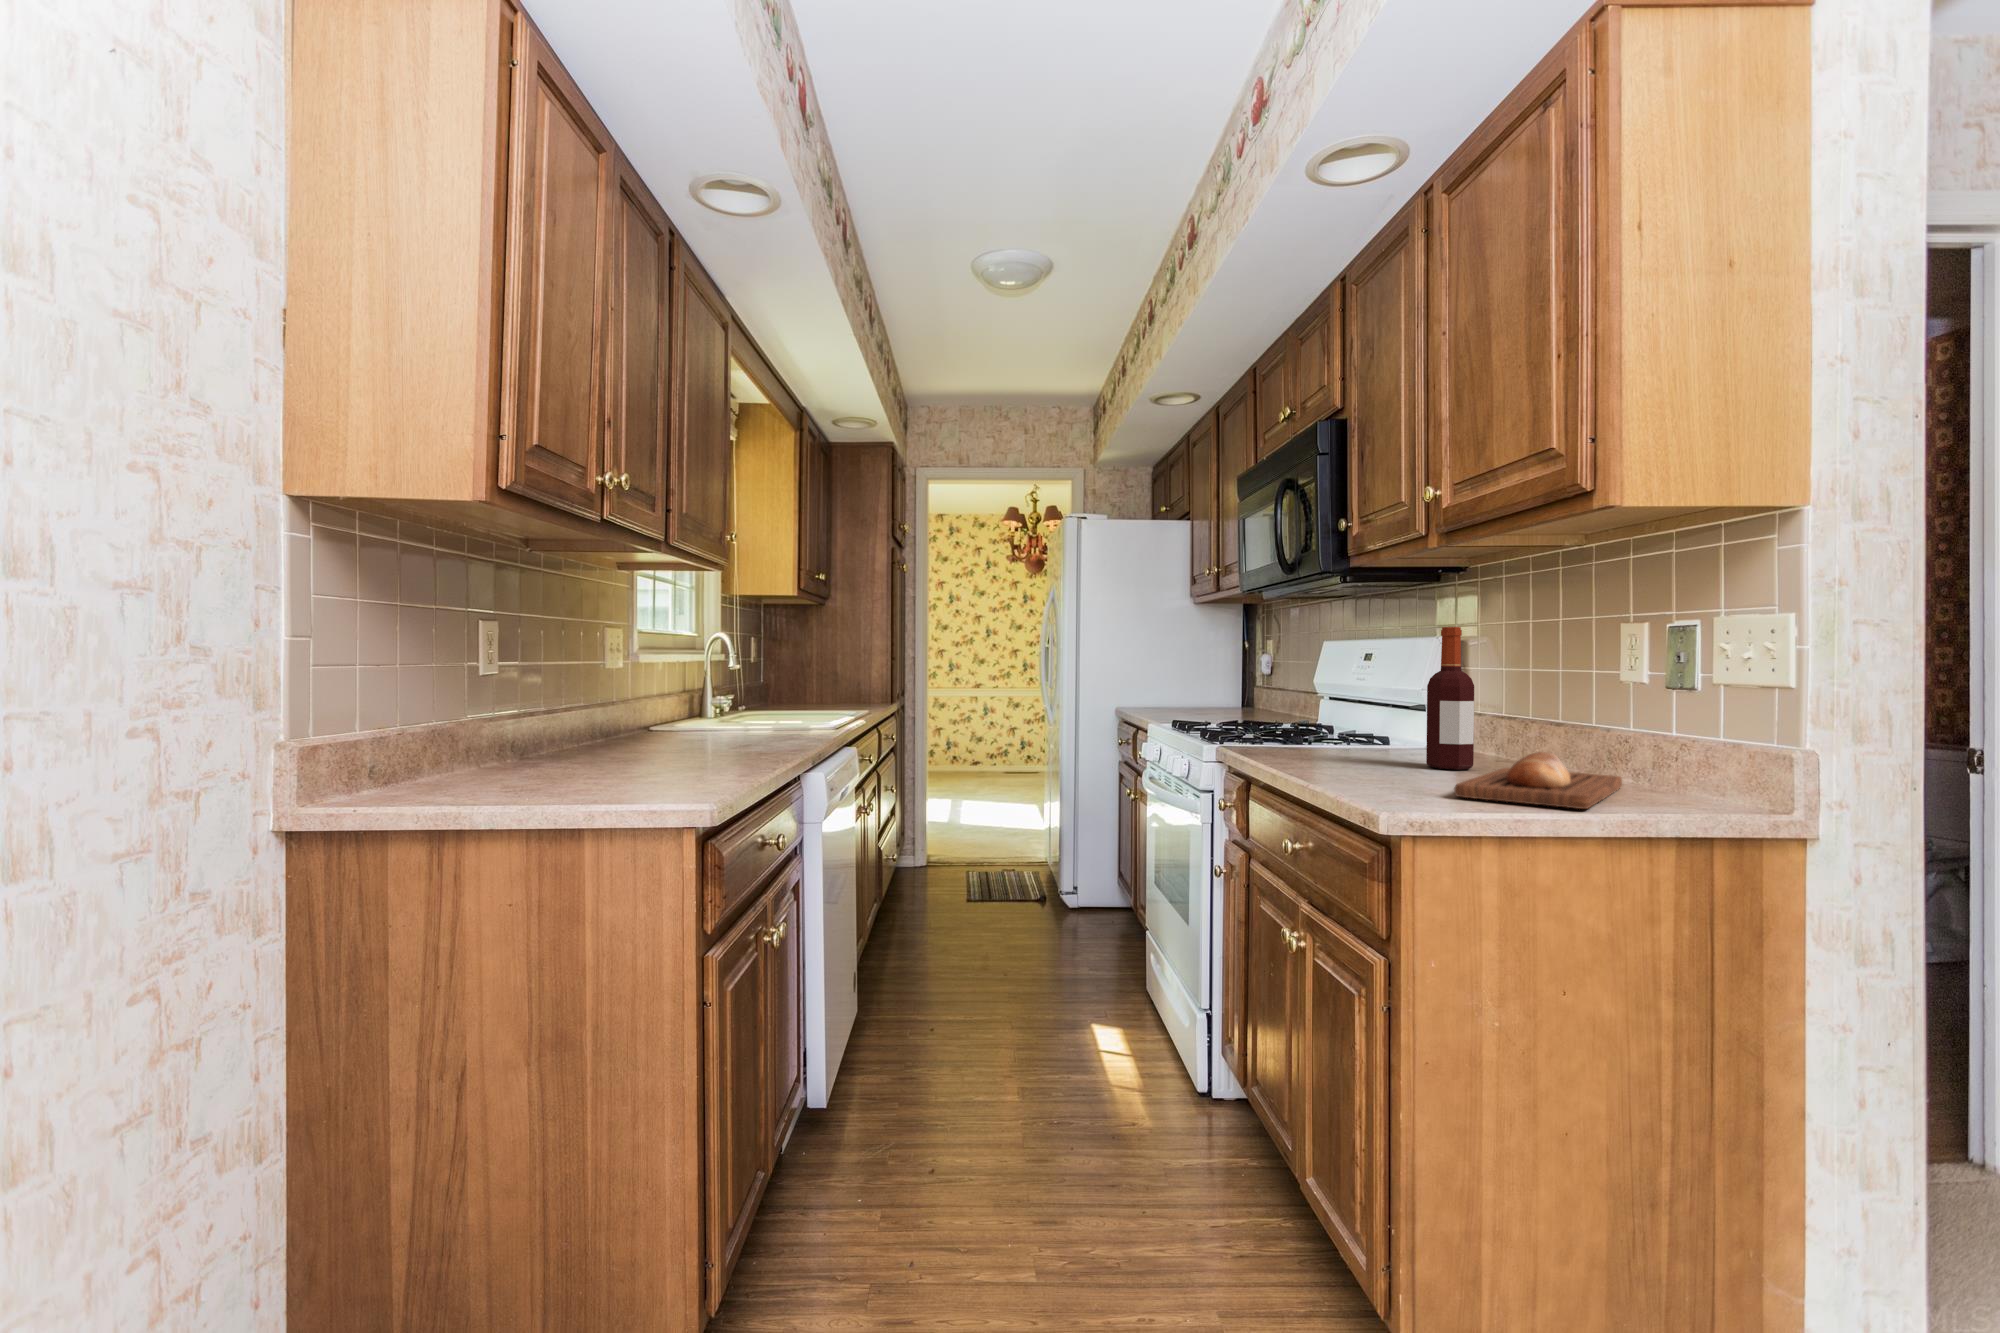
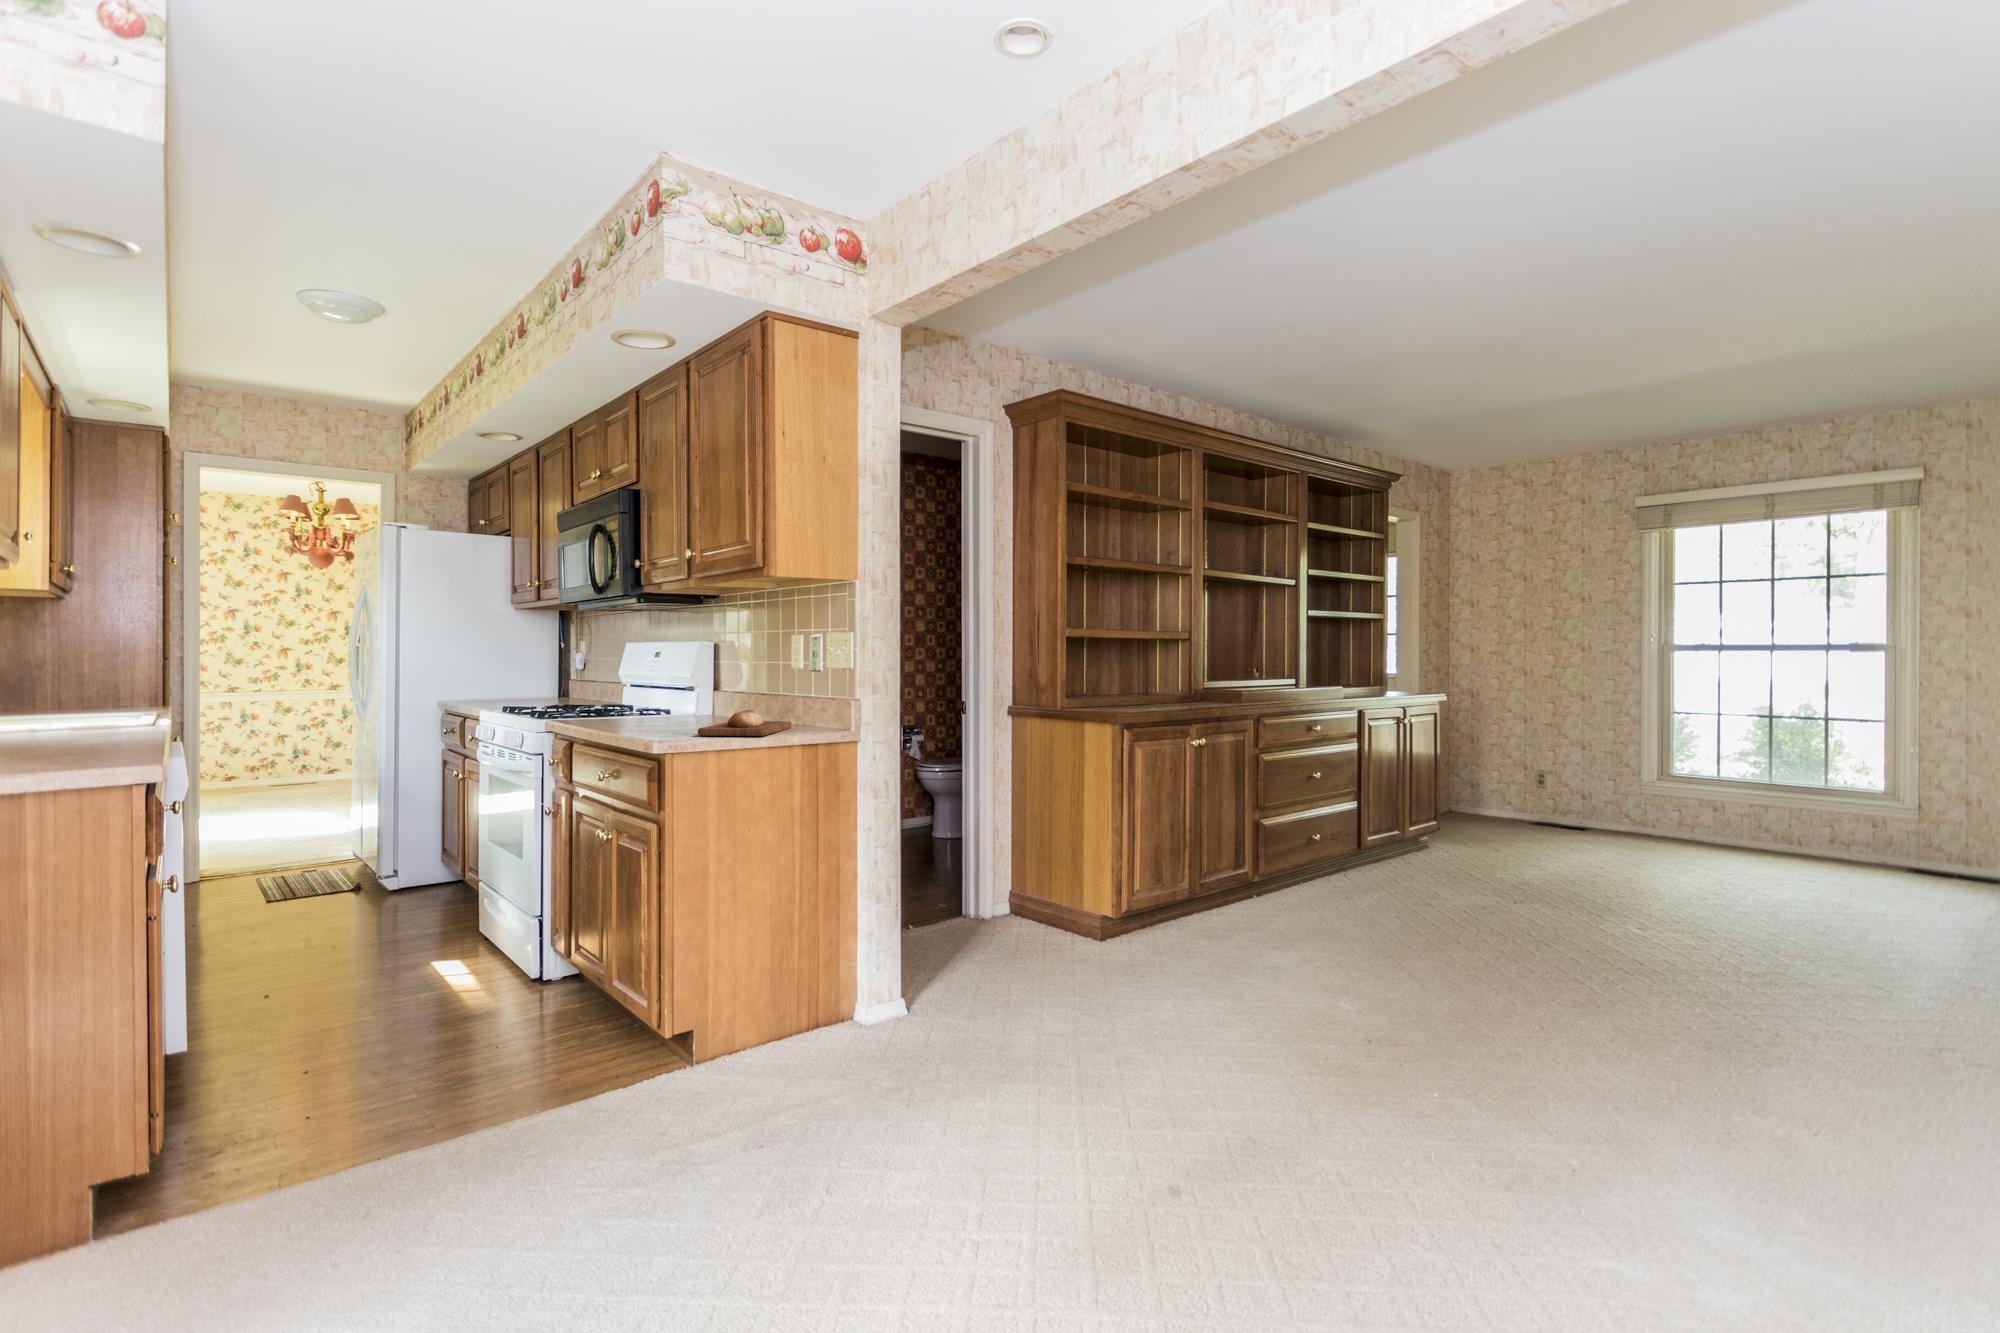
bottle: present [1426,627,1474,770] -> none [690,636,718,725]

